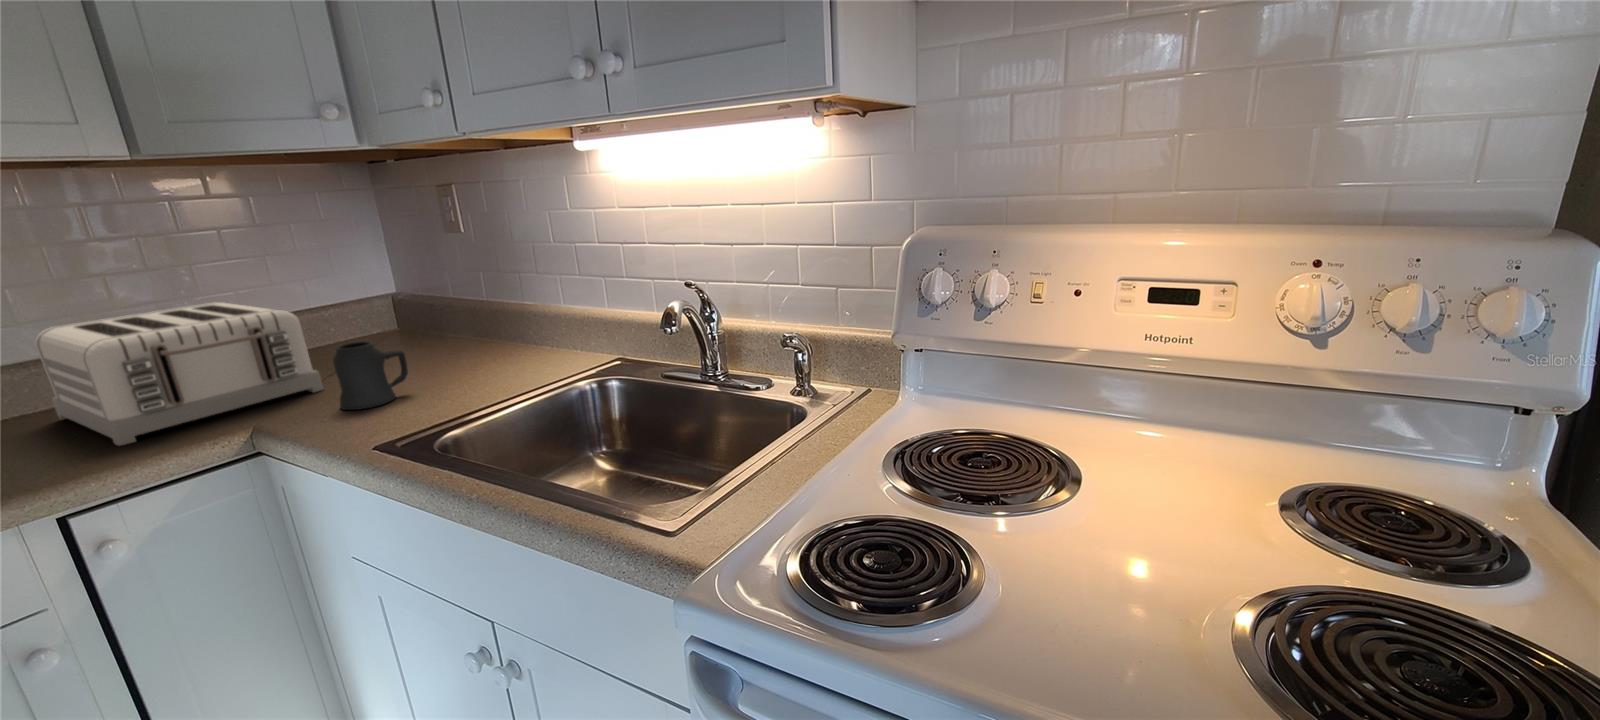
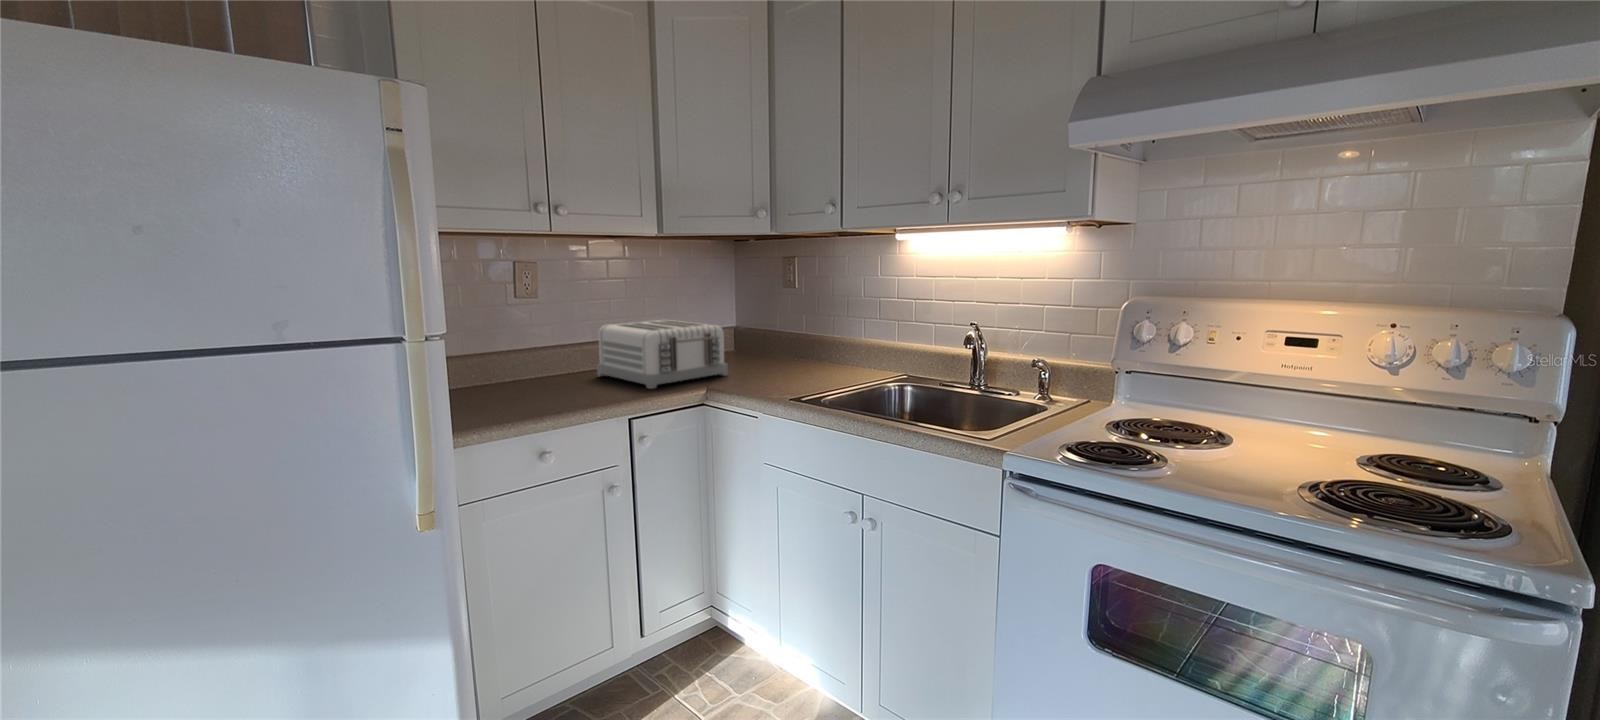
mug: present [333,341,408,410] -> none [749,346,786,385]

